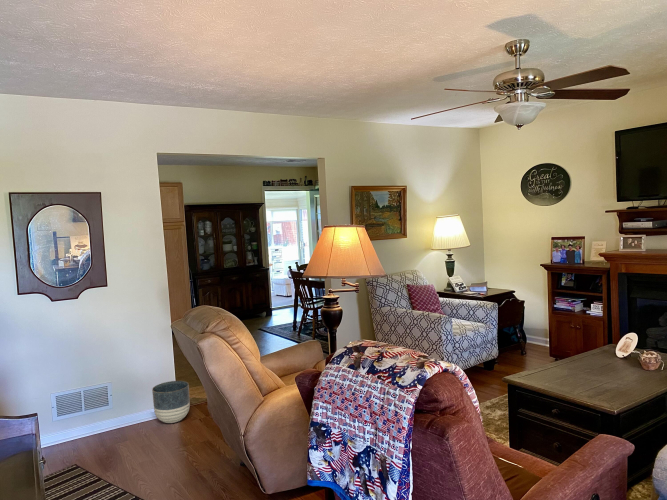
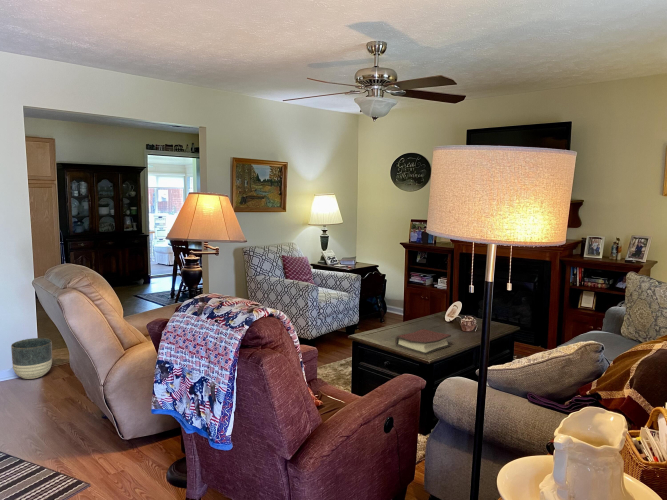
hardback book: none [568,369,639,404] -> present [395,329,451,355]

